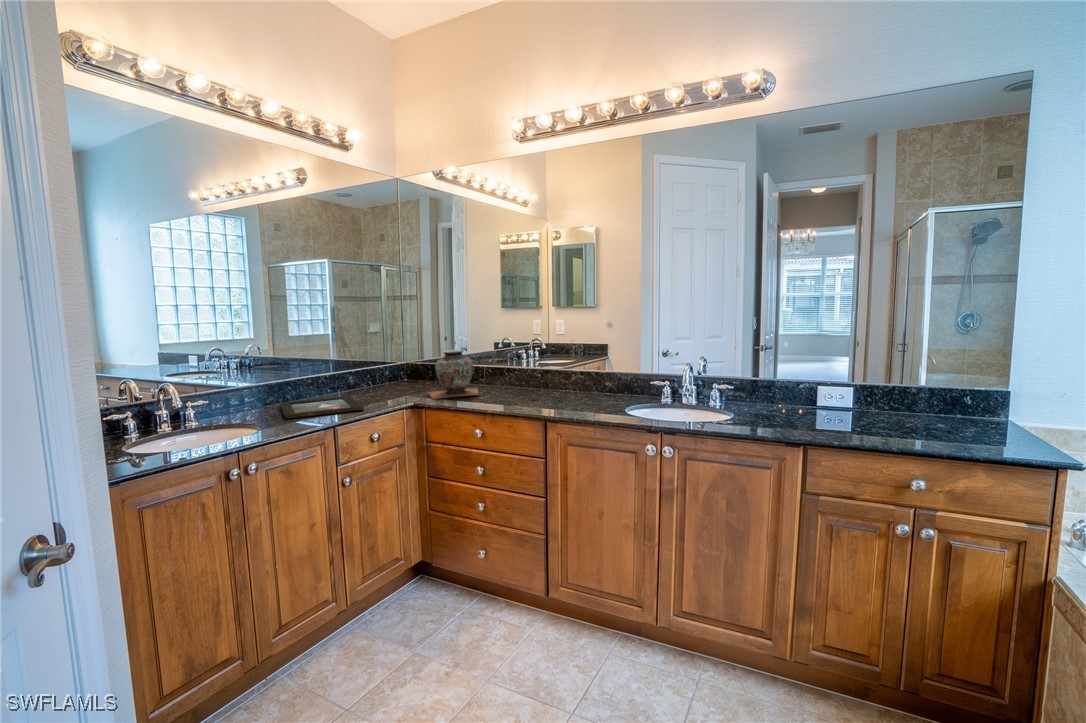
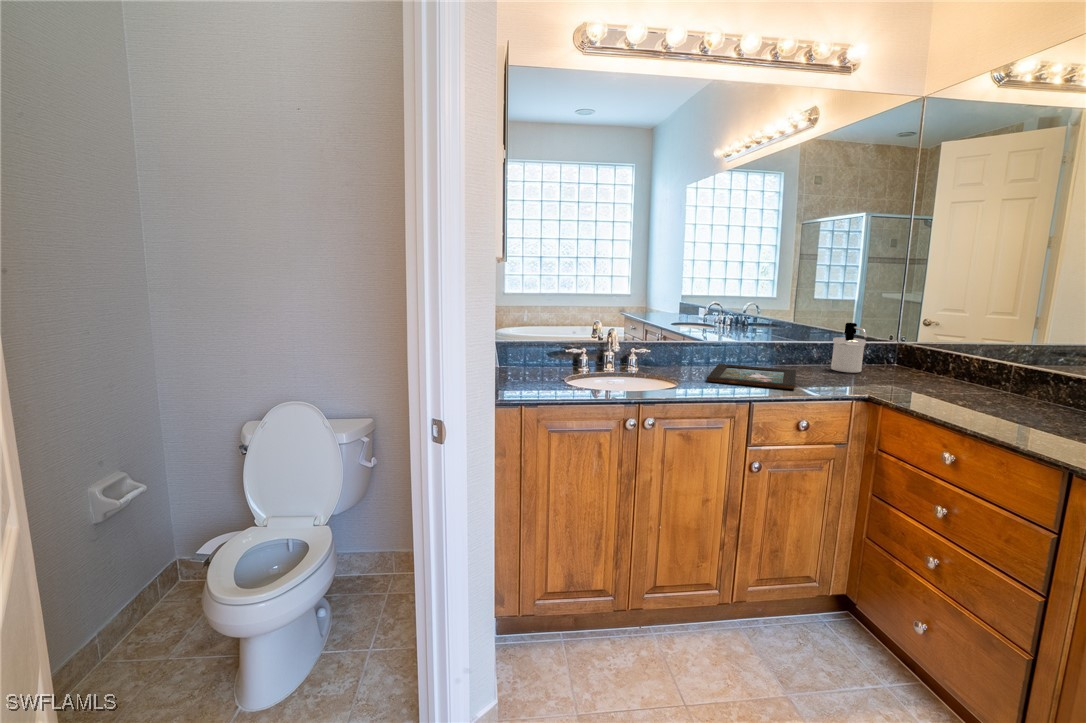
decorative vase: present [428,350,479,399] -> none [900,331,989,404]
soap dispenser: none [367,353,395,391] -> present [831,323,867,373]

